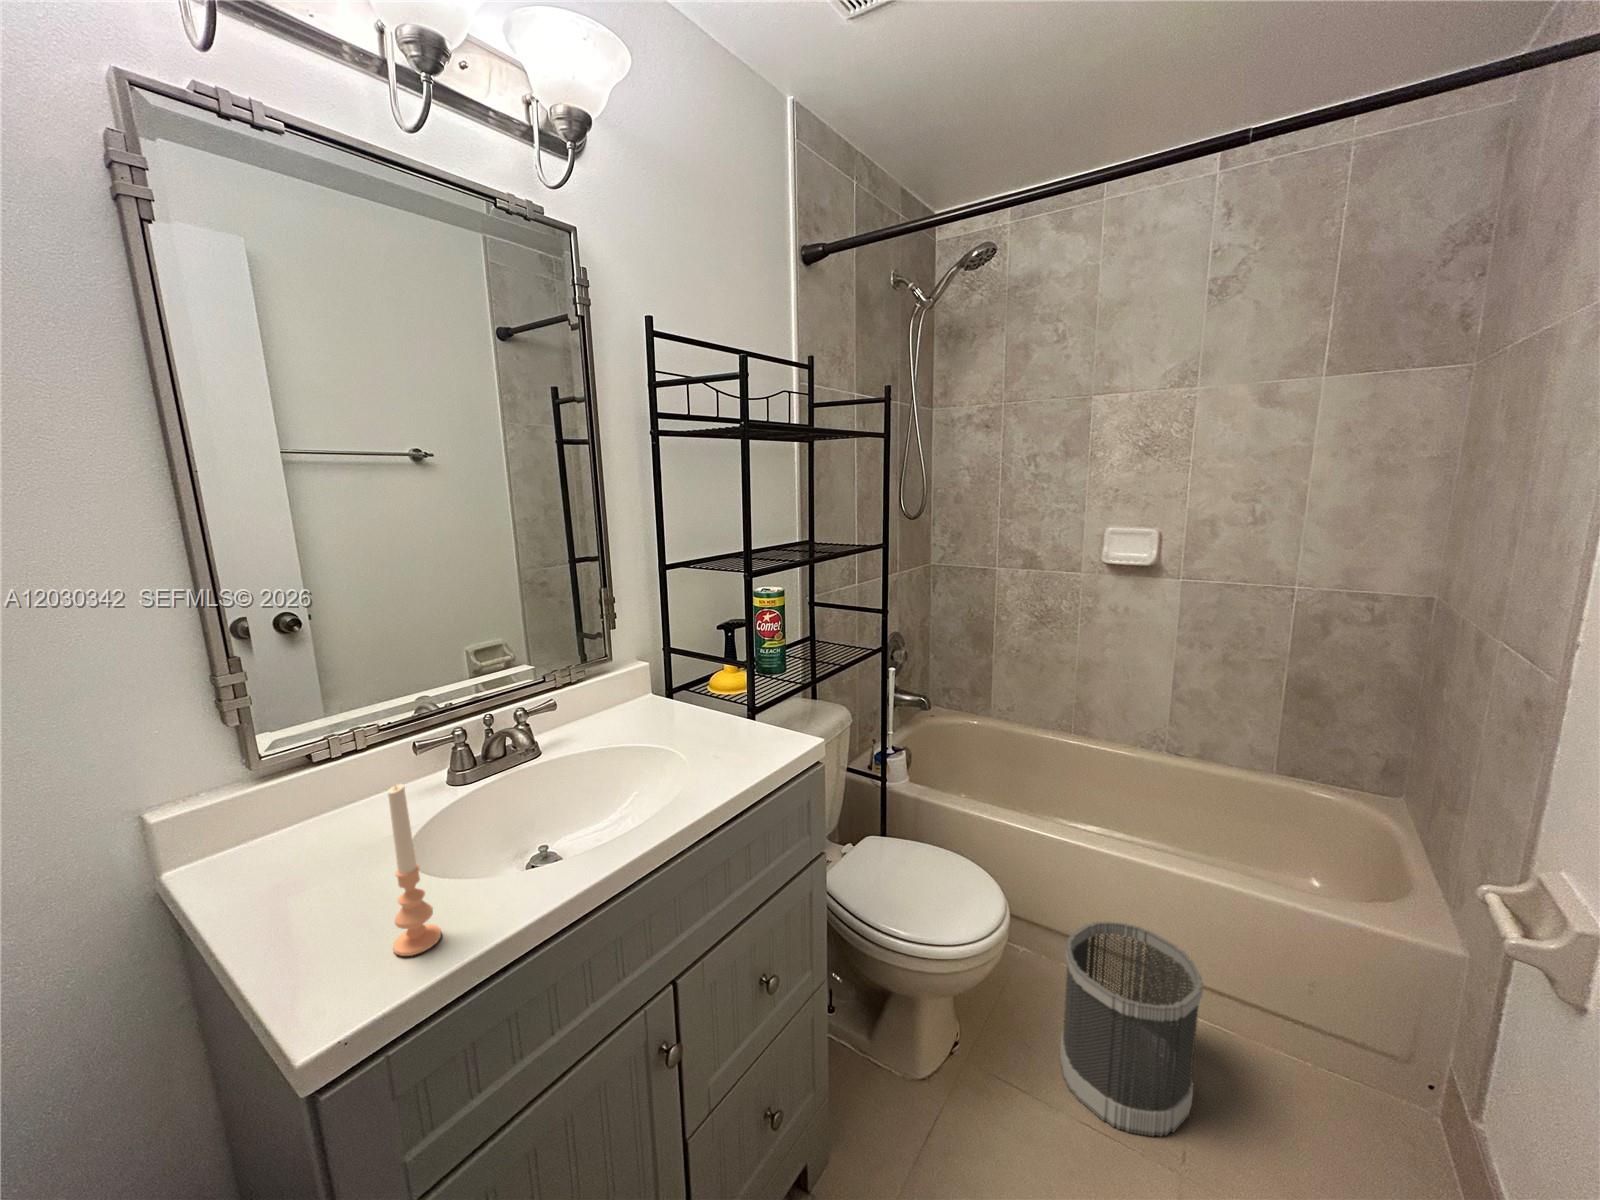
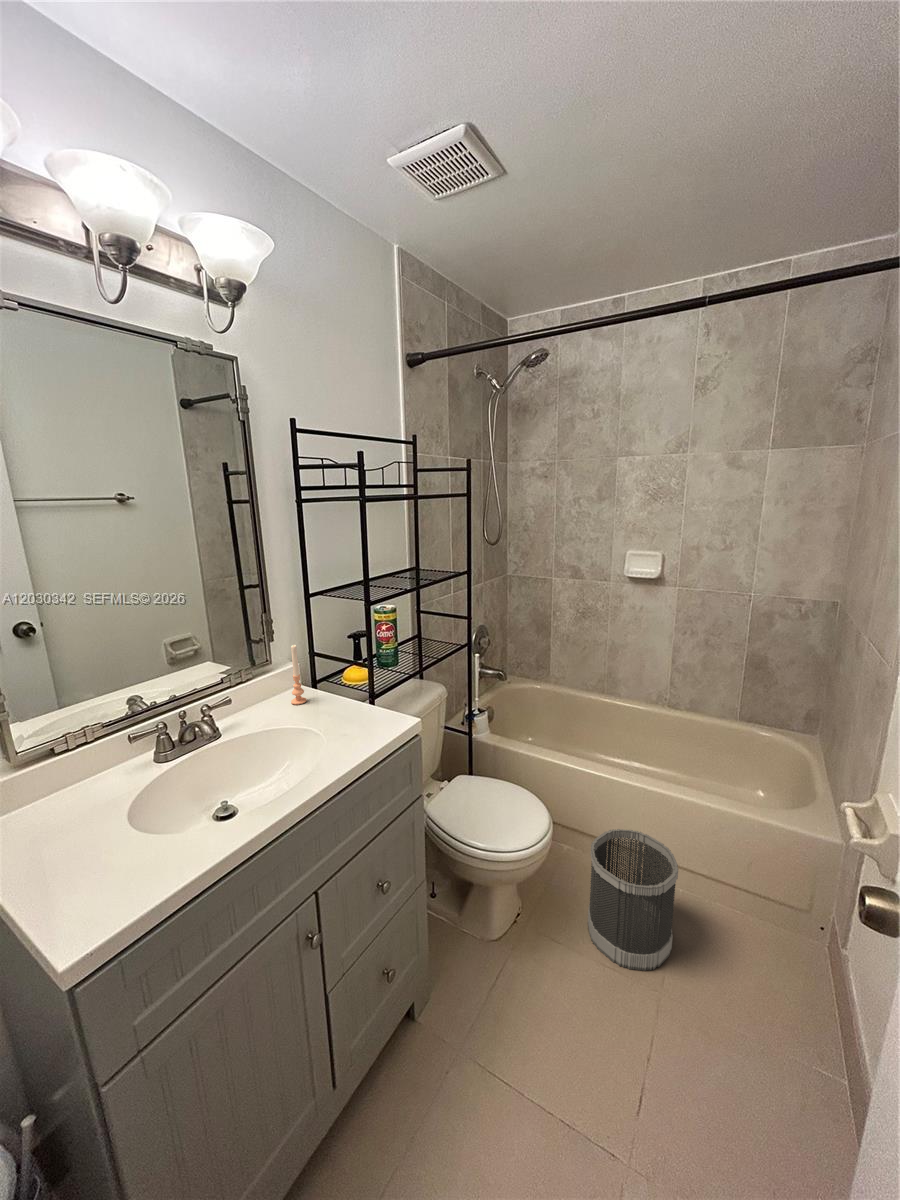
candle: present [388,784,441,956] -> present [291,645,307,705]

